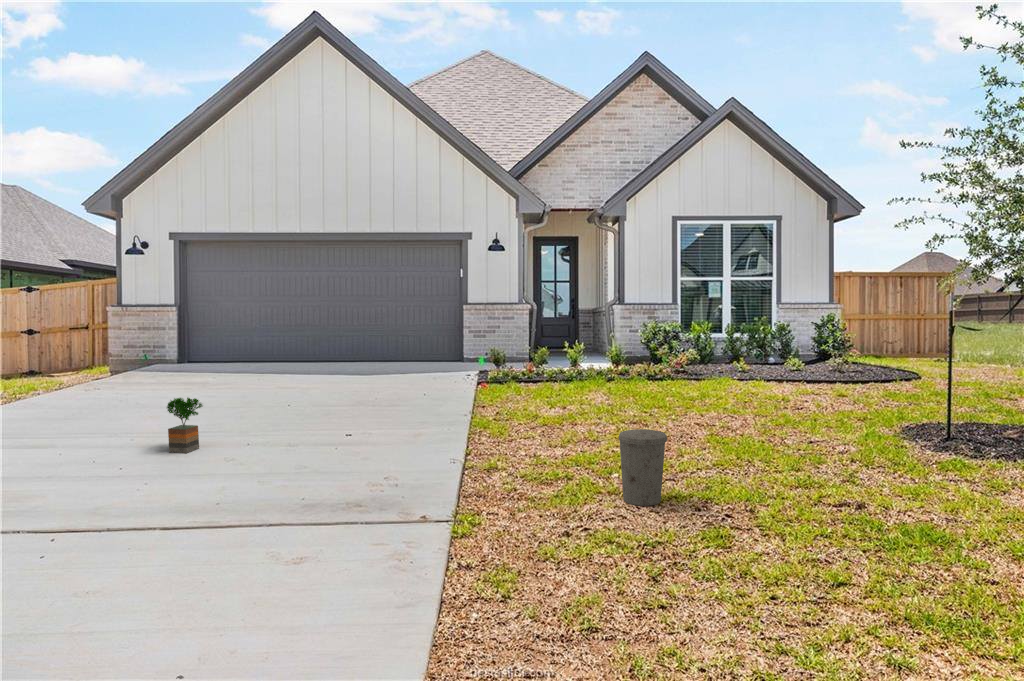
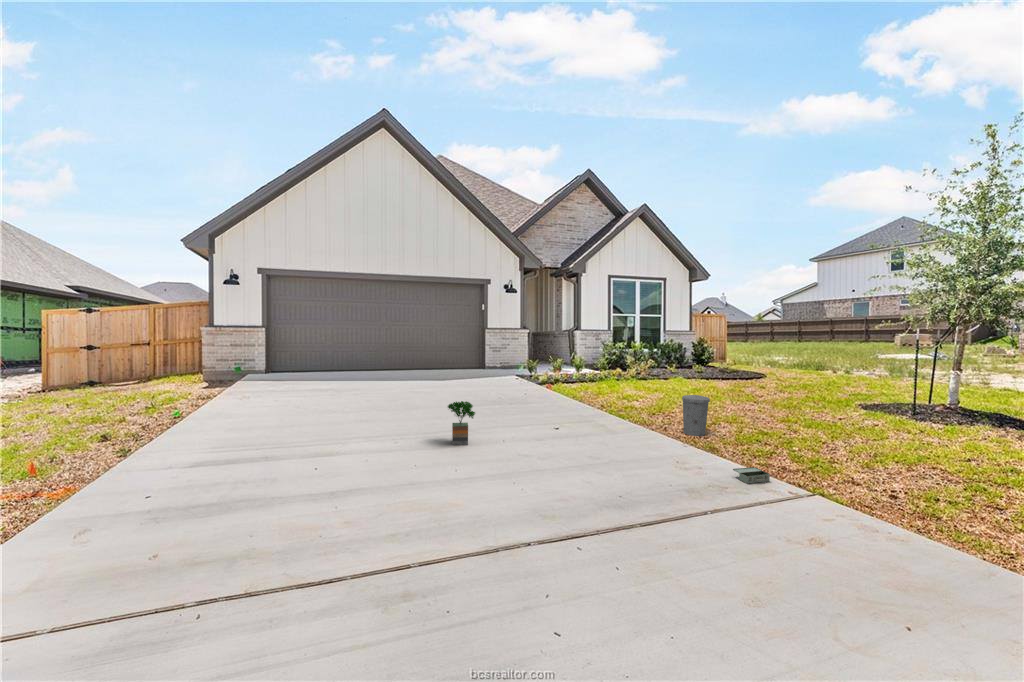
trash can: present [619,429,667,506] -> present [682,395,710,436]
toolbox: none [400,503,444,524] -> present [733,467,770,483]

